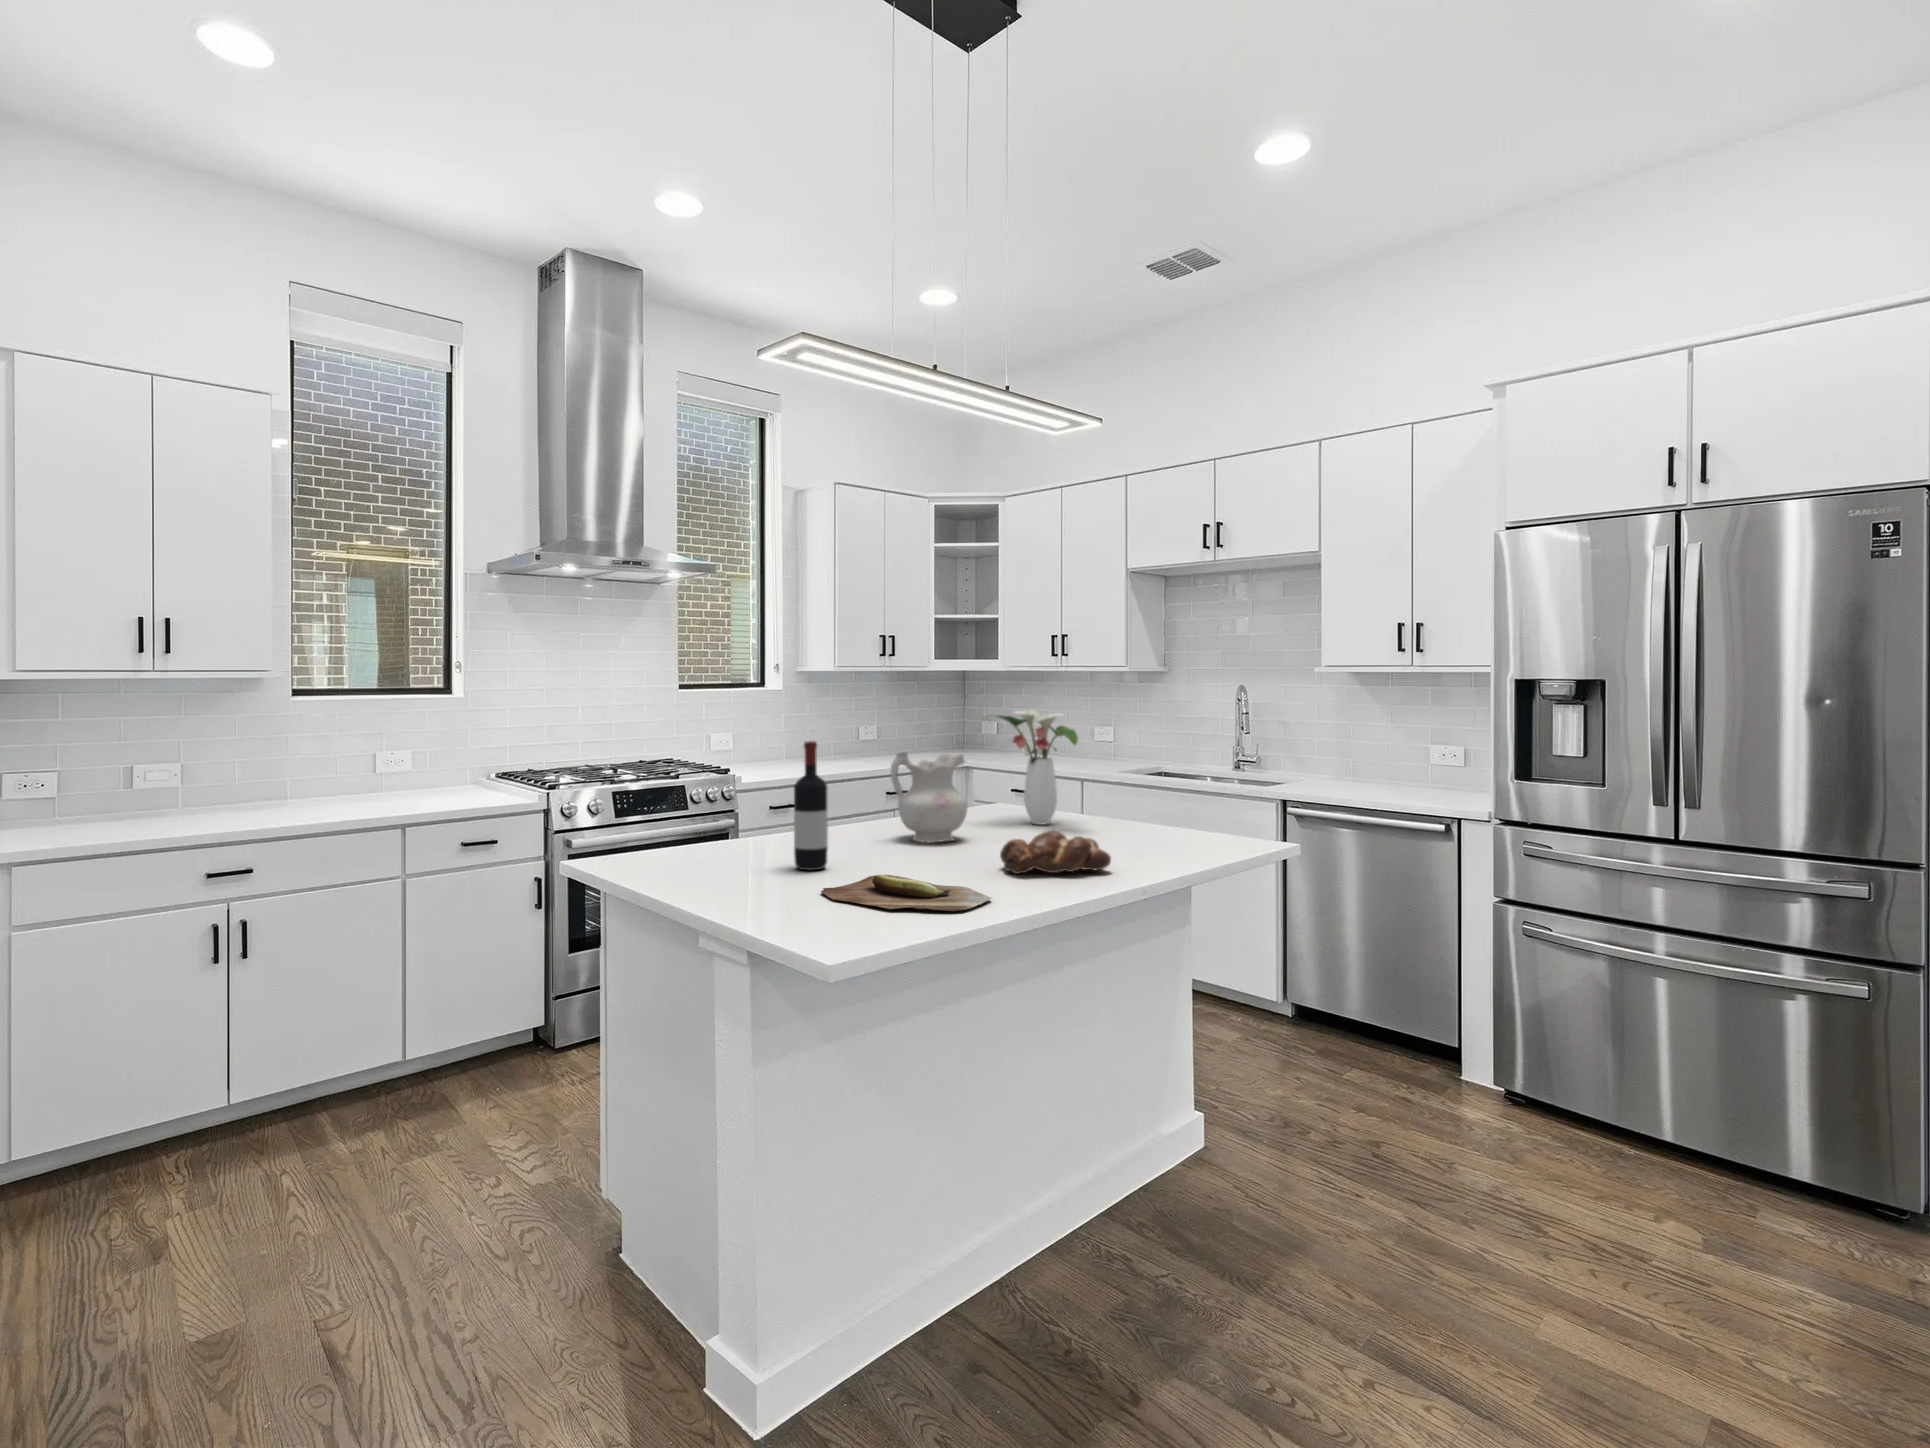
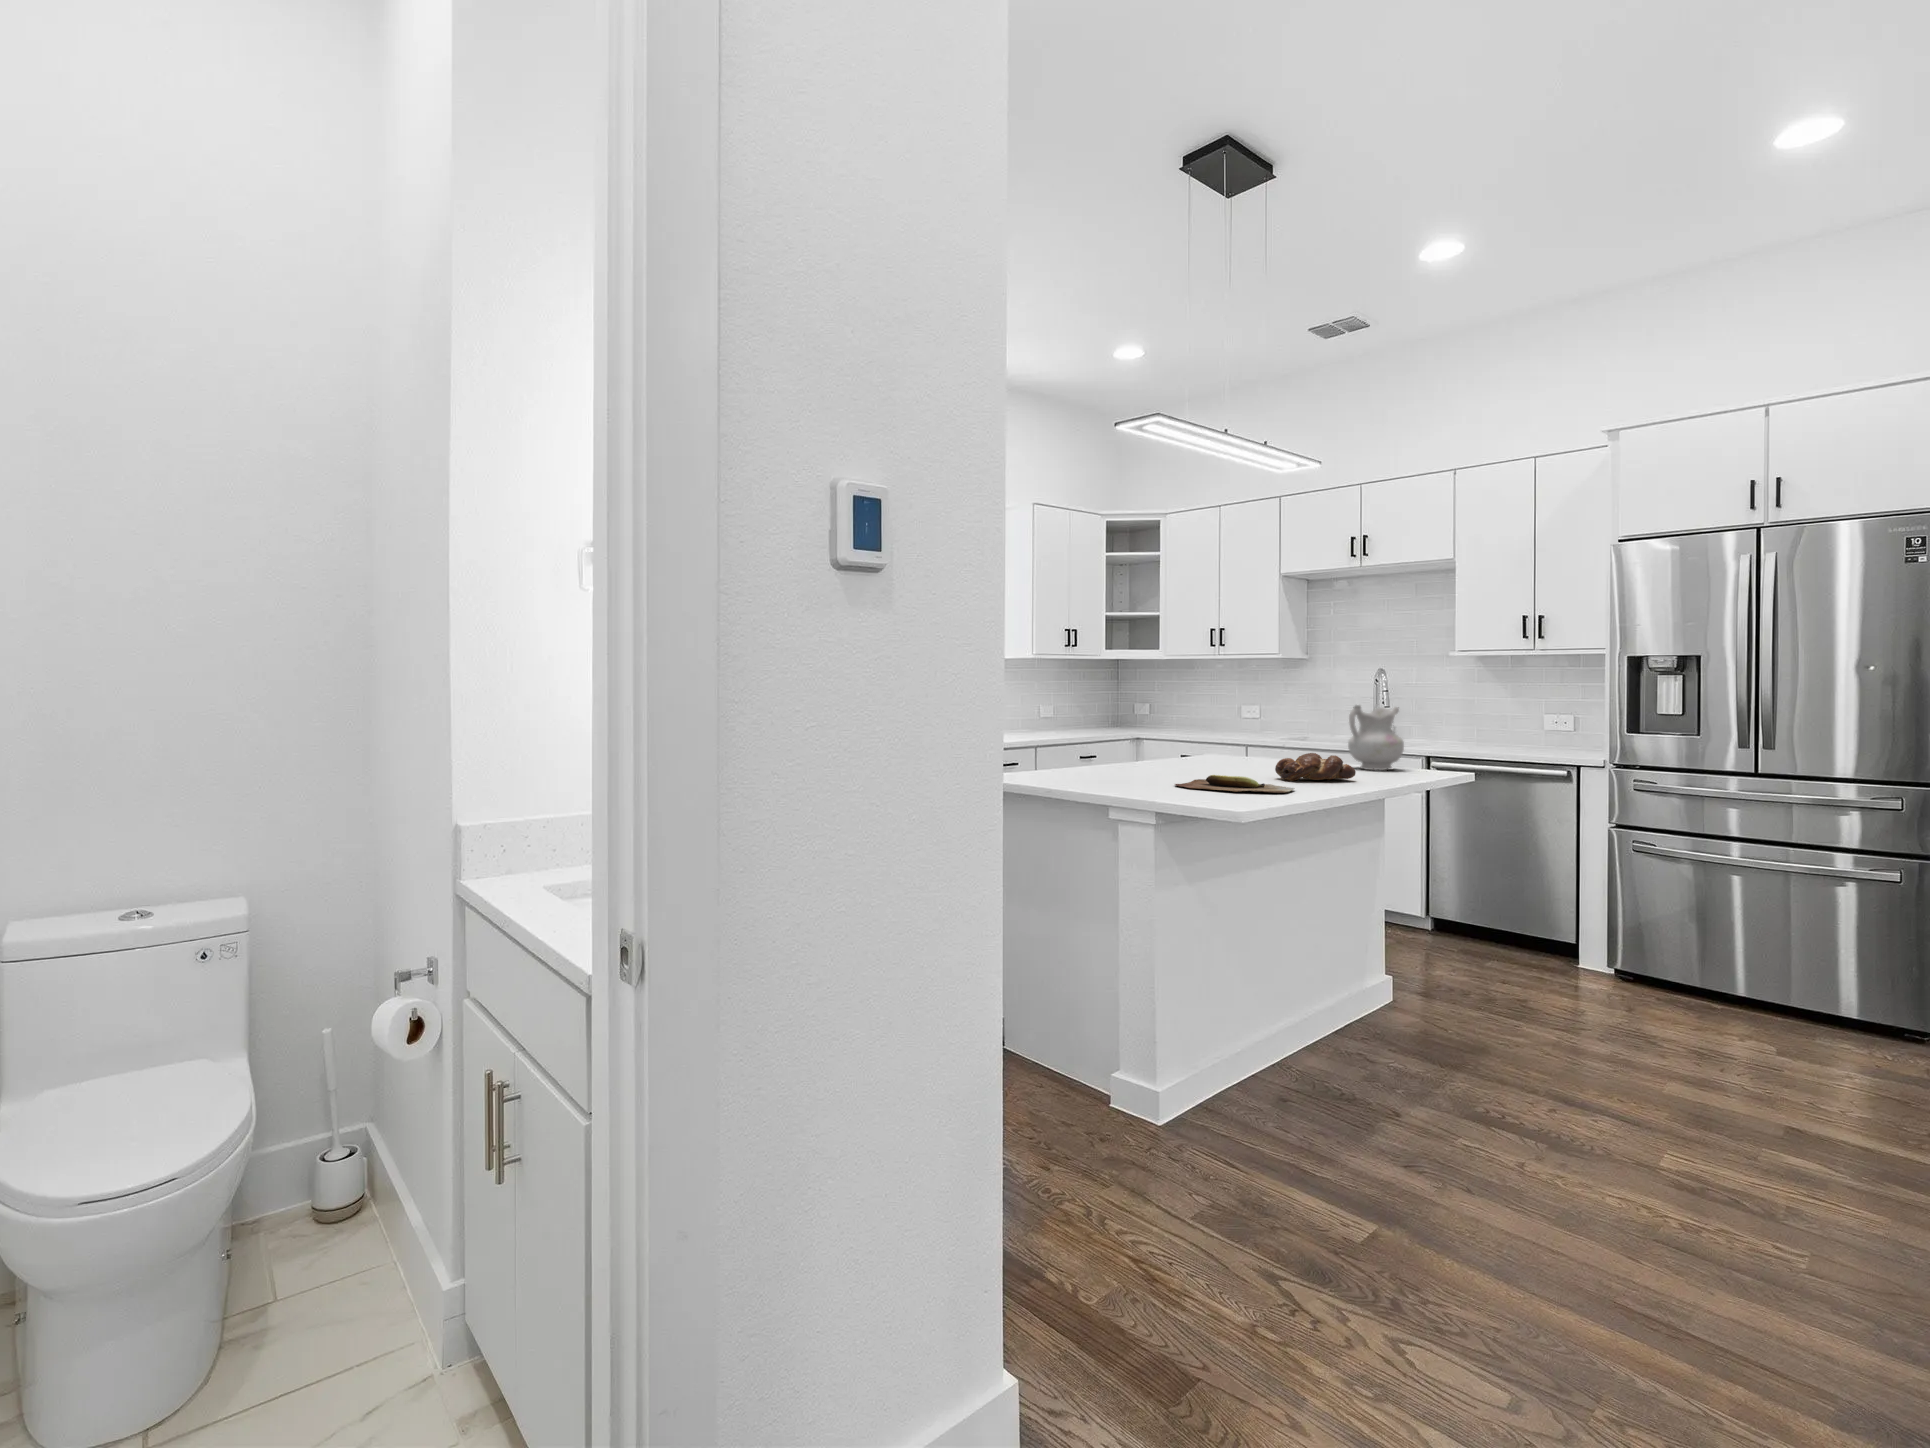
flower arrangement: present [985,710,1078,825] -> none [1225,676,1303,761]
wine bottle: present [794,741,828,870] -> none [1133,690,1156,778]
ceramic pitcher: present [891,752,968,843] -> present [1348,705,1404,770]

